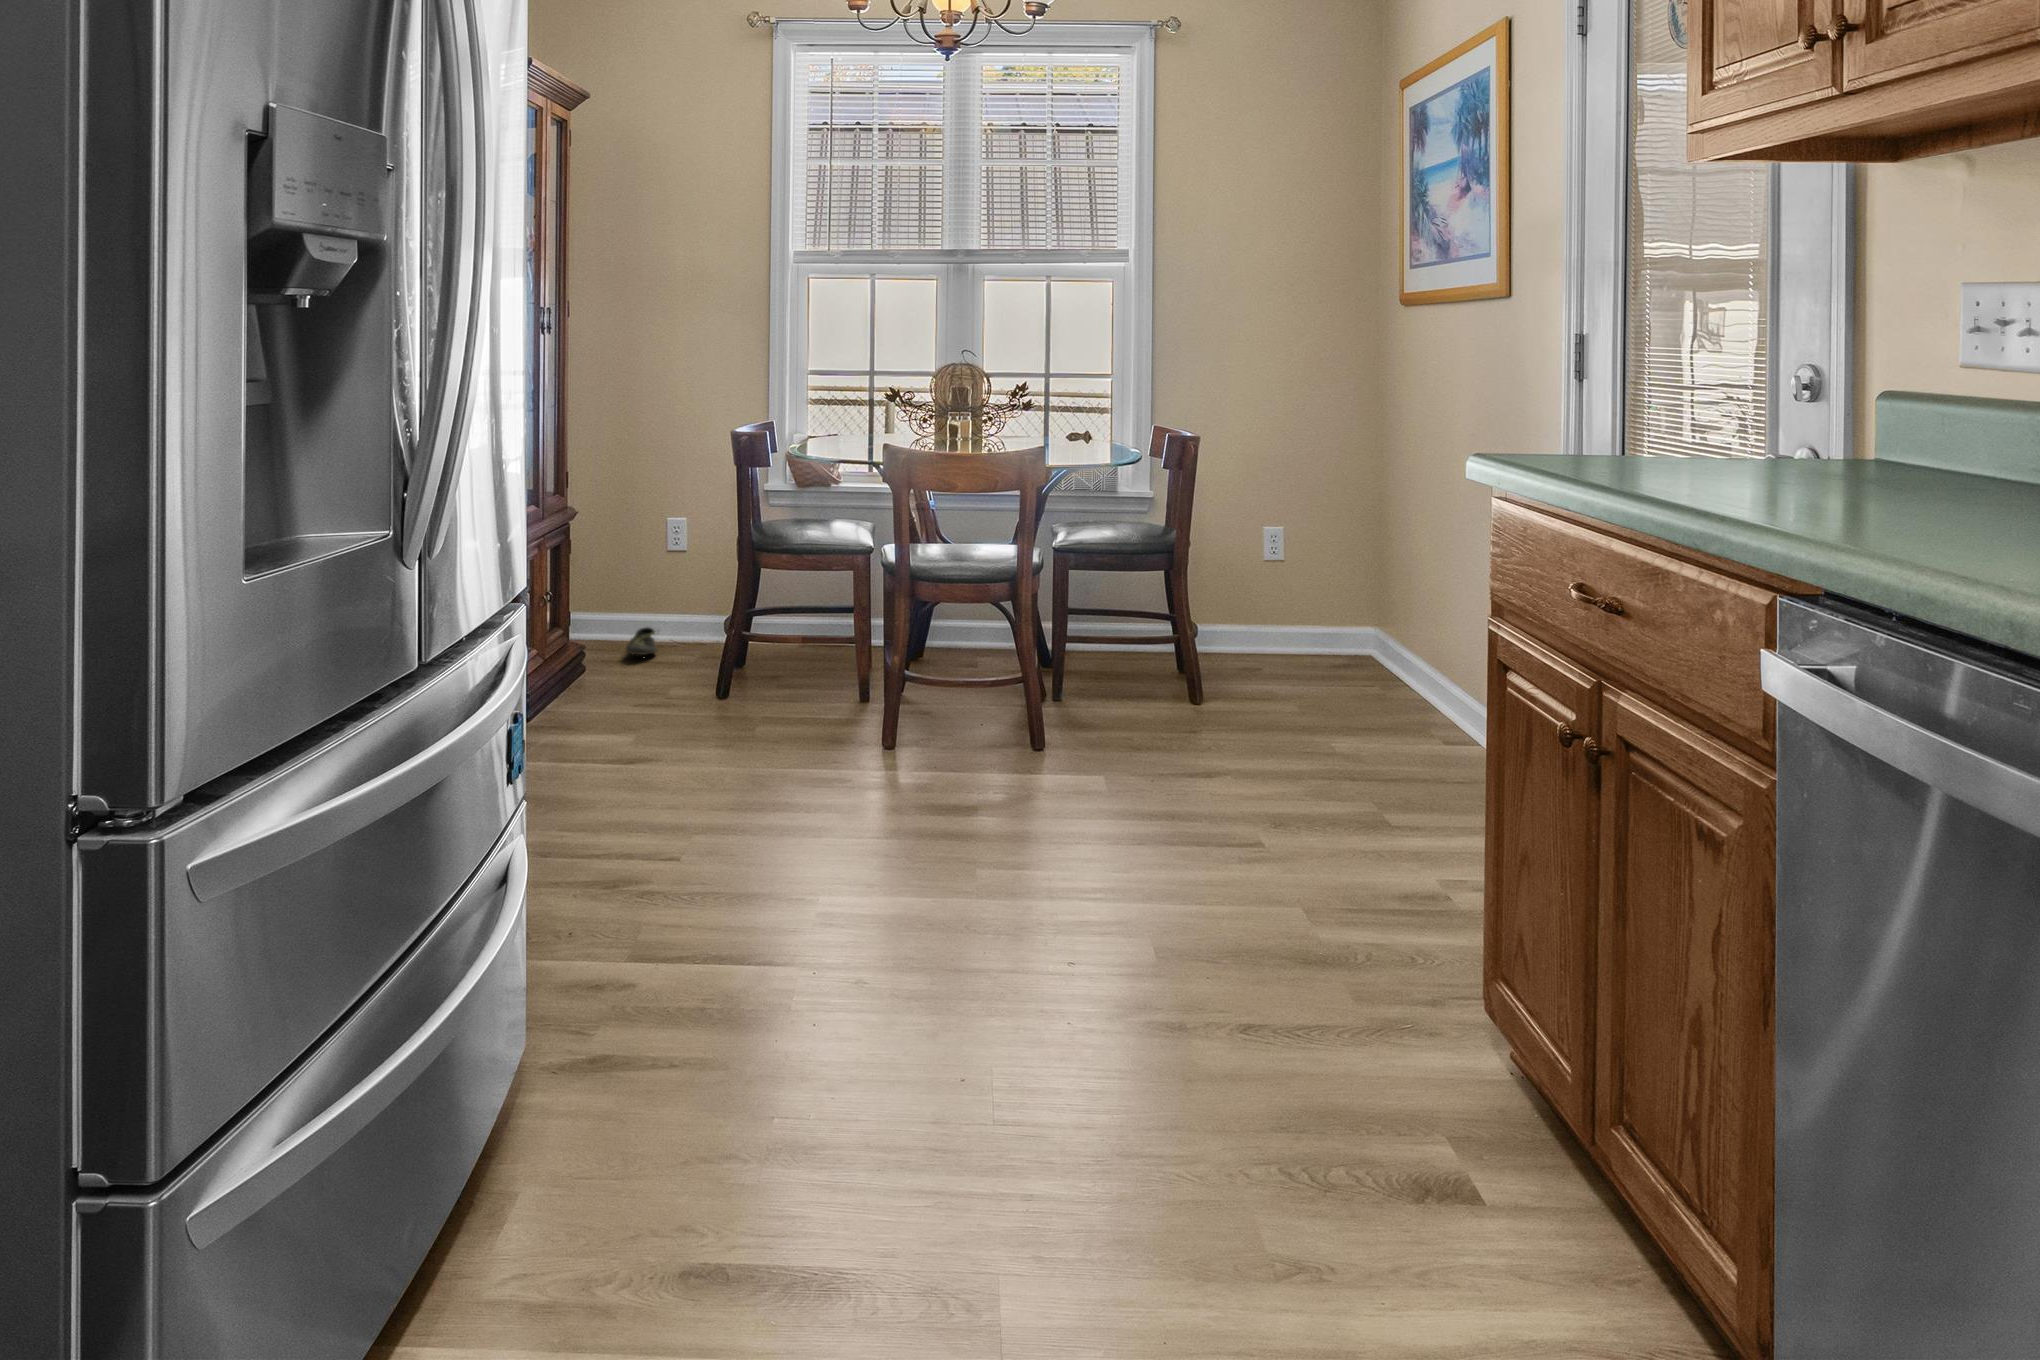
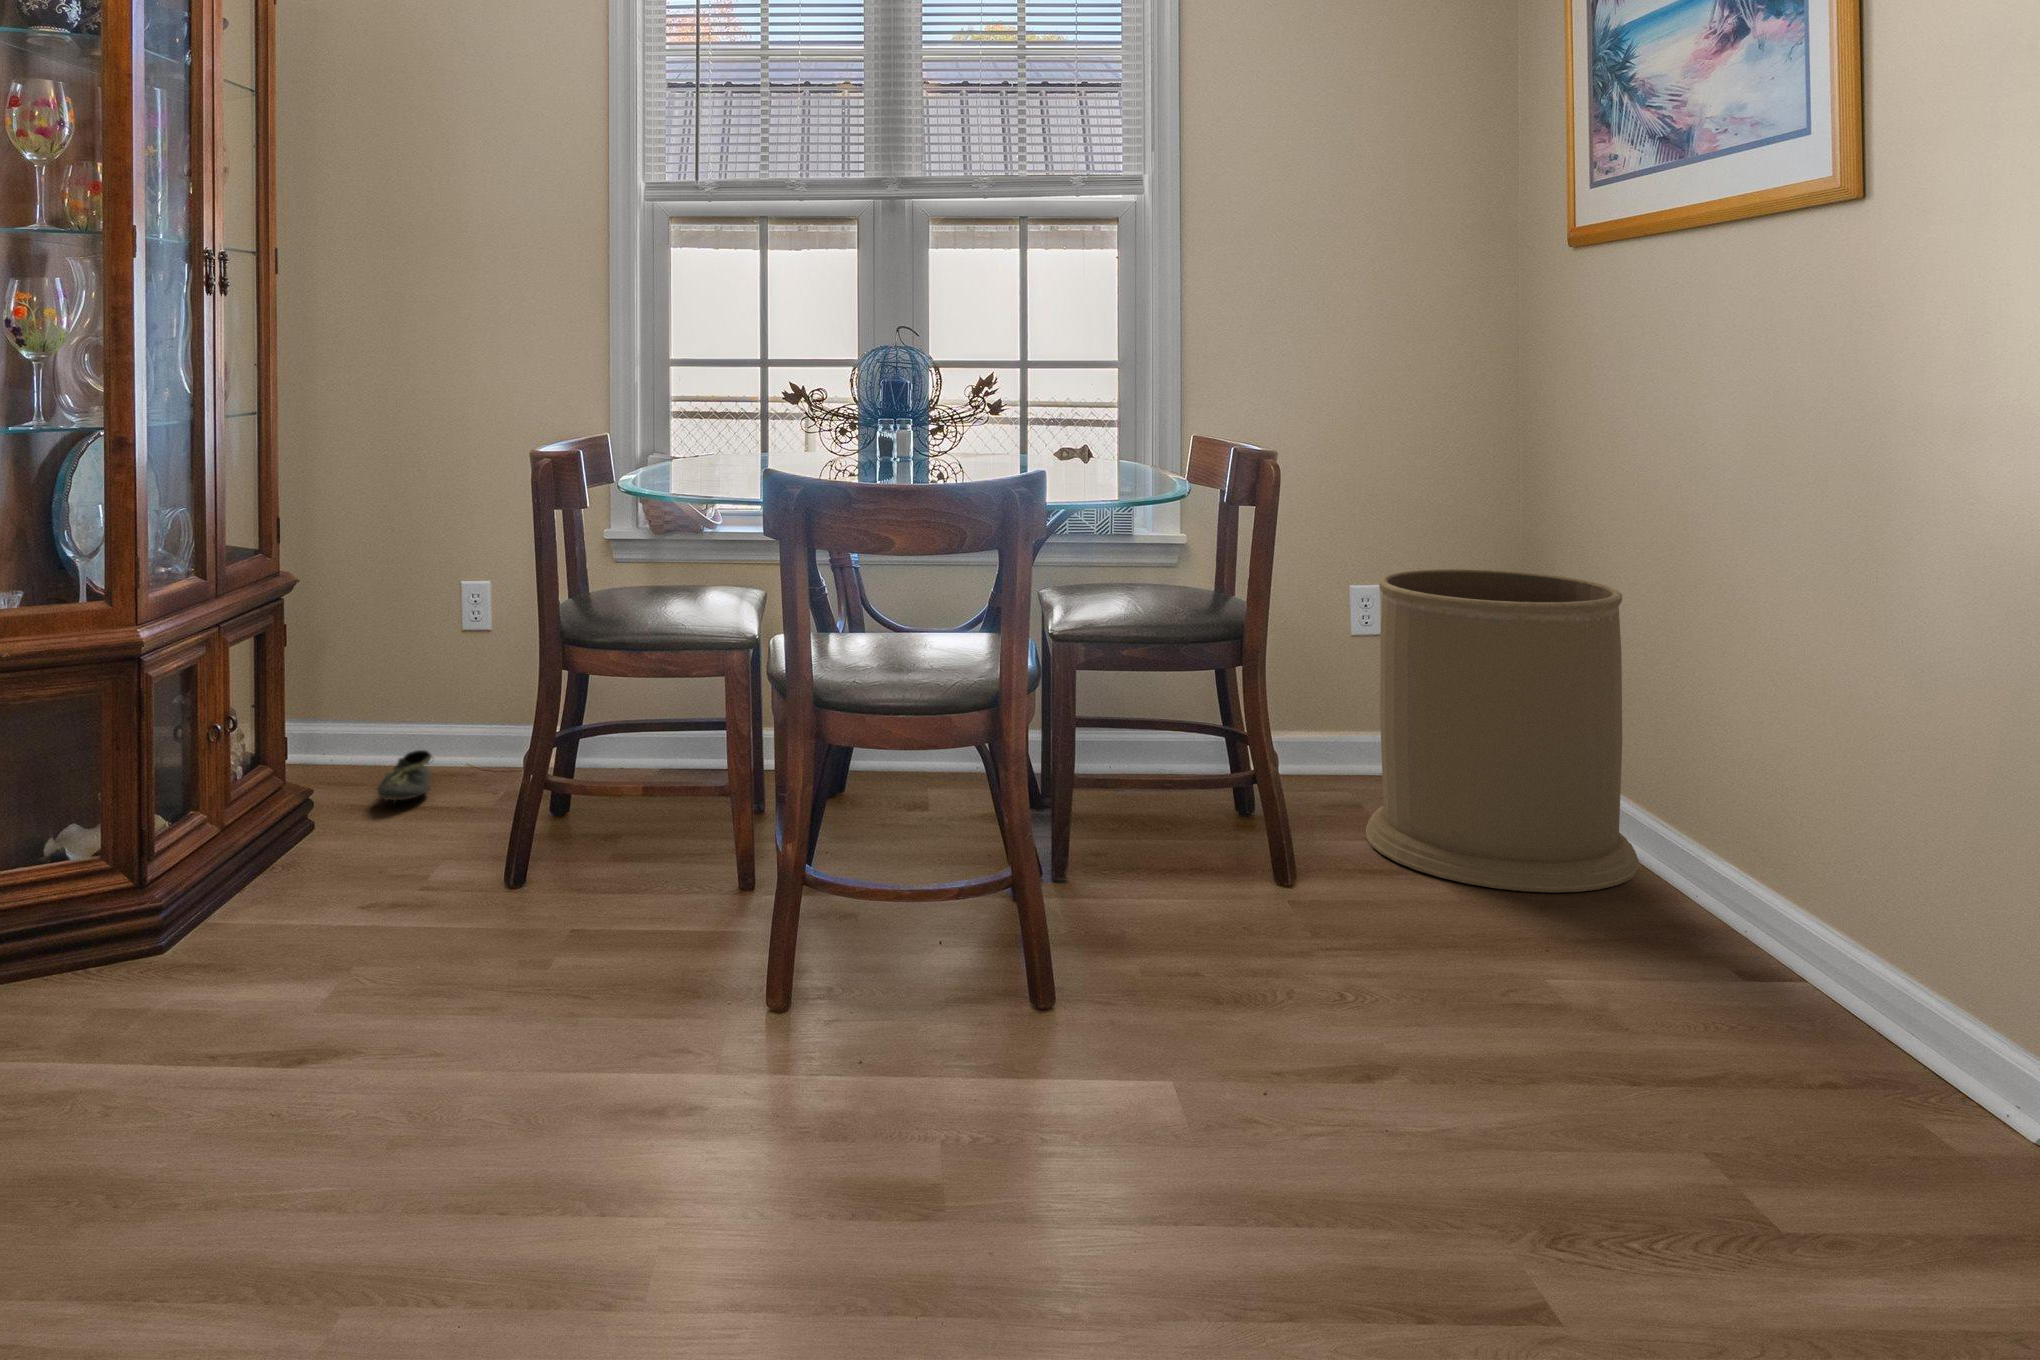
trash can: none [1253,514,1415,706] -> present [1366,569,1639,893]

